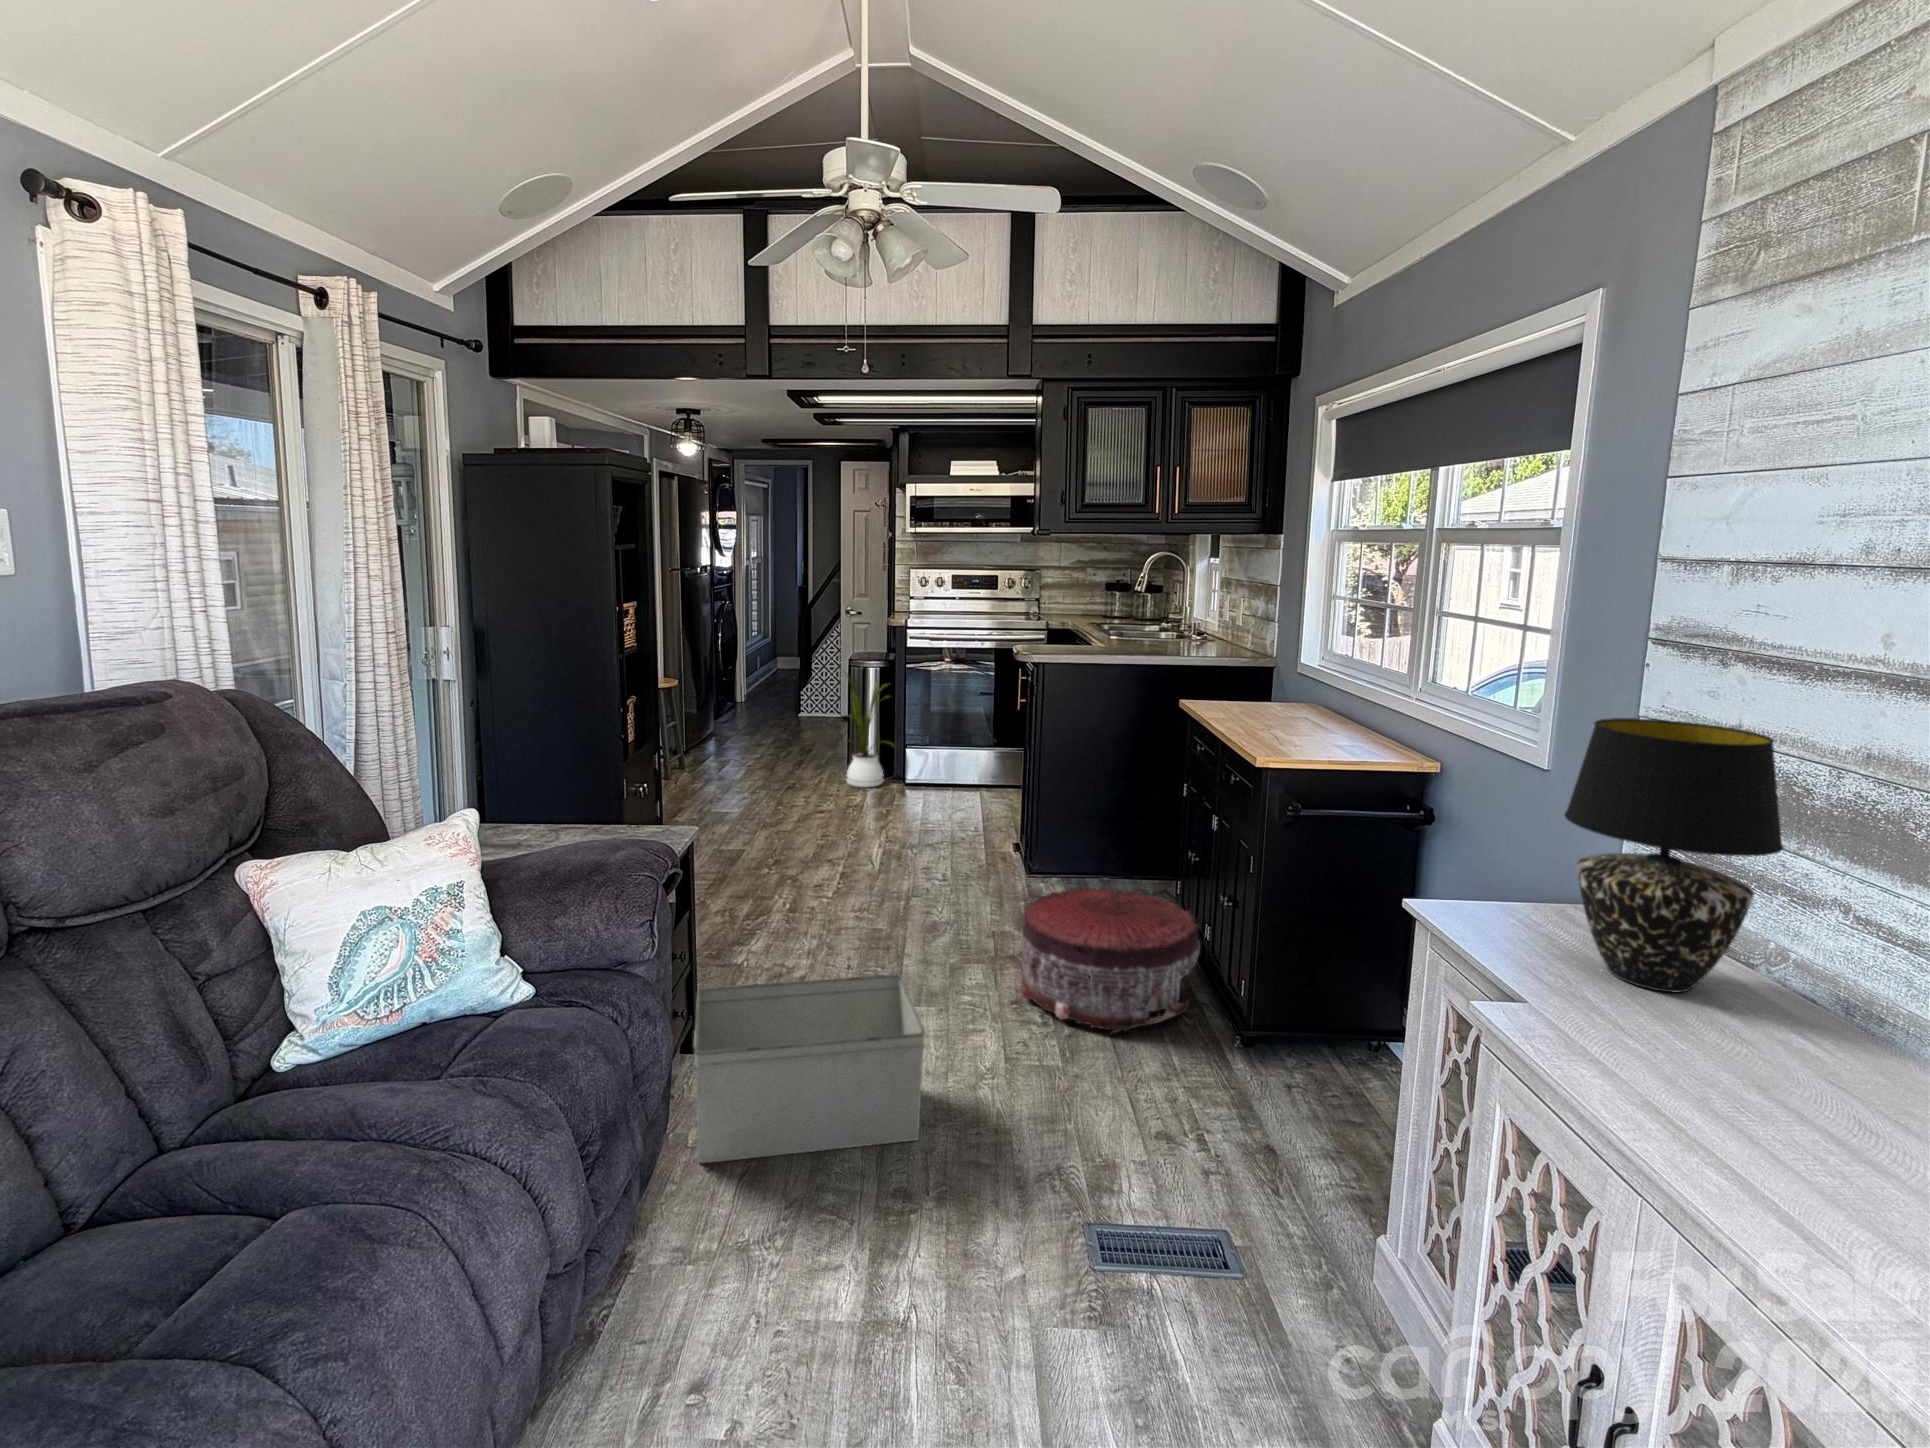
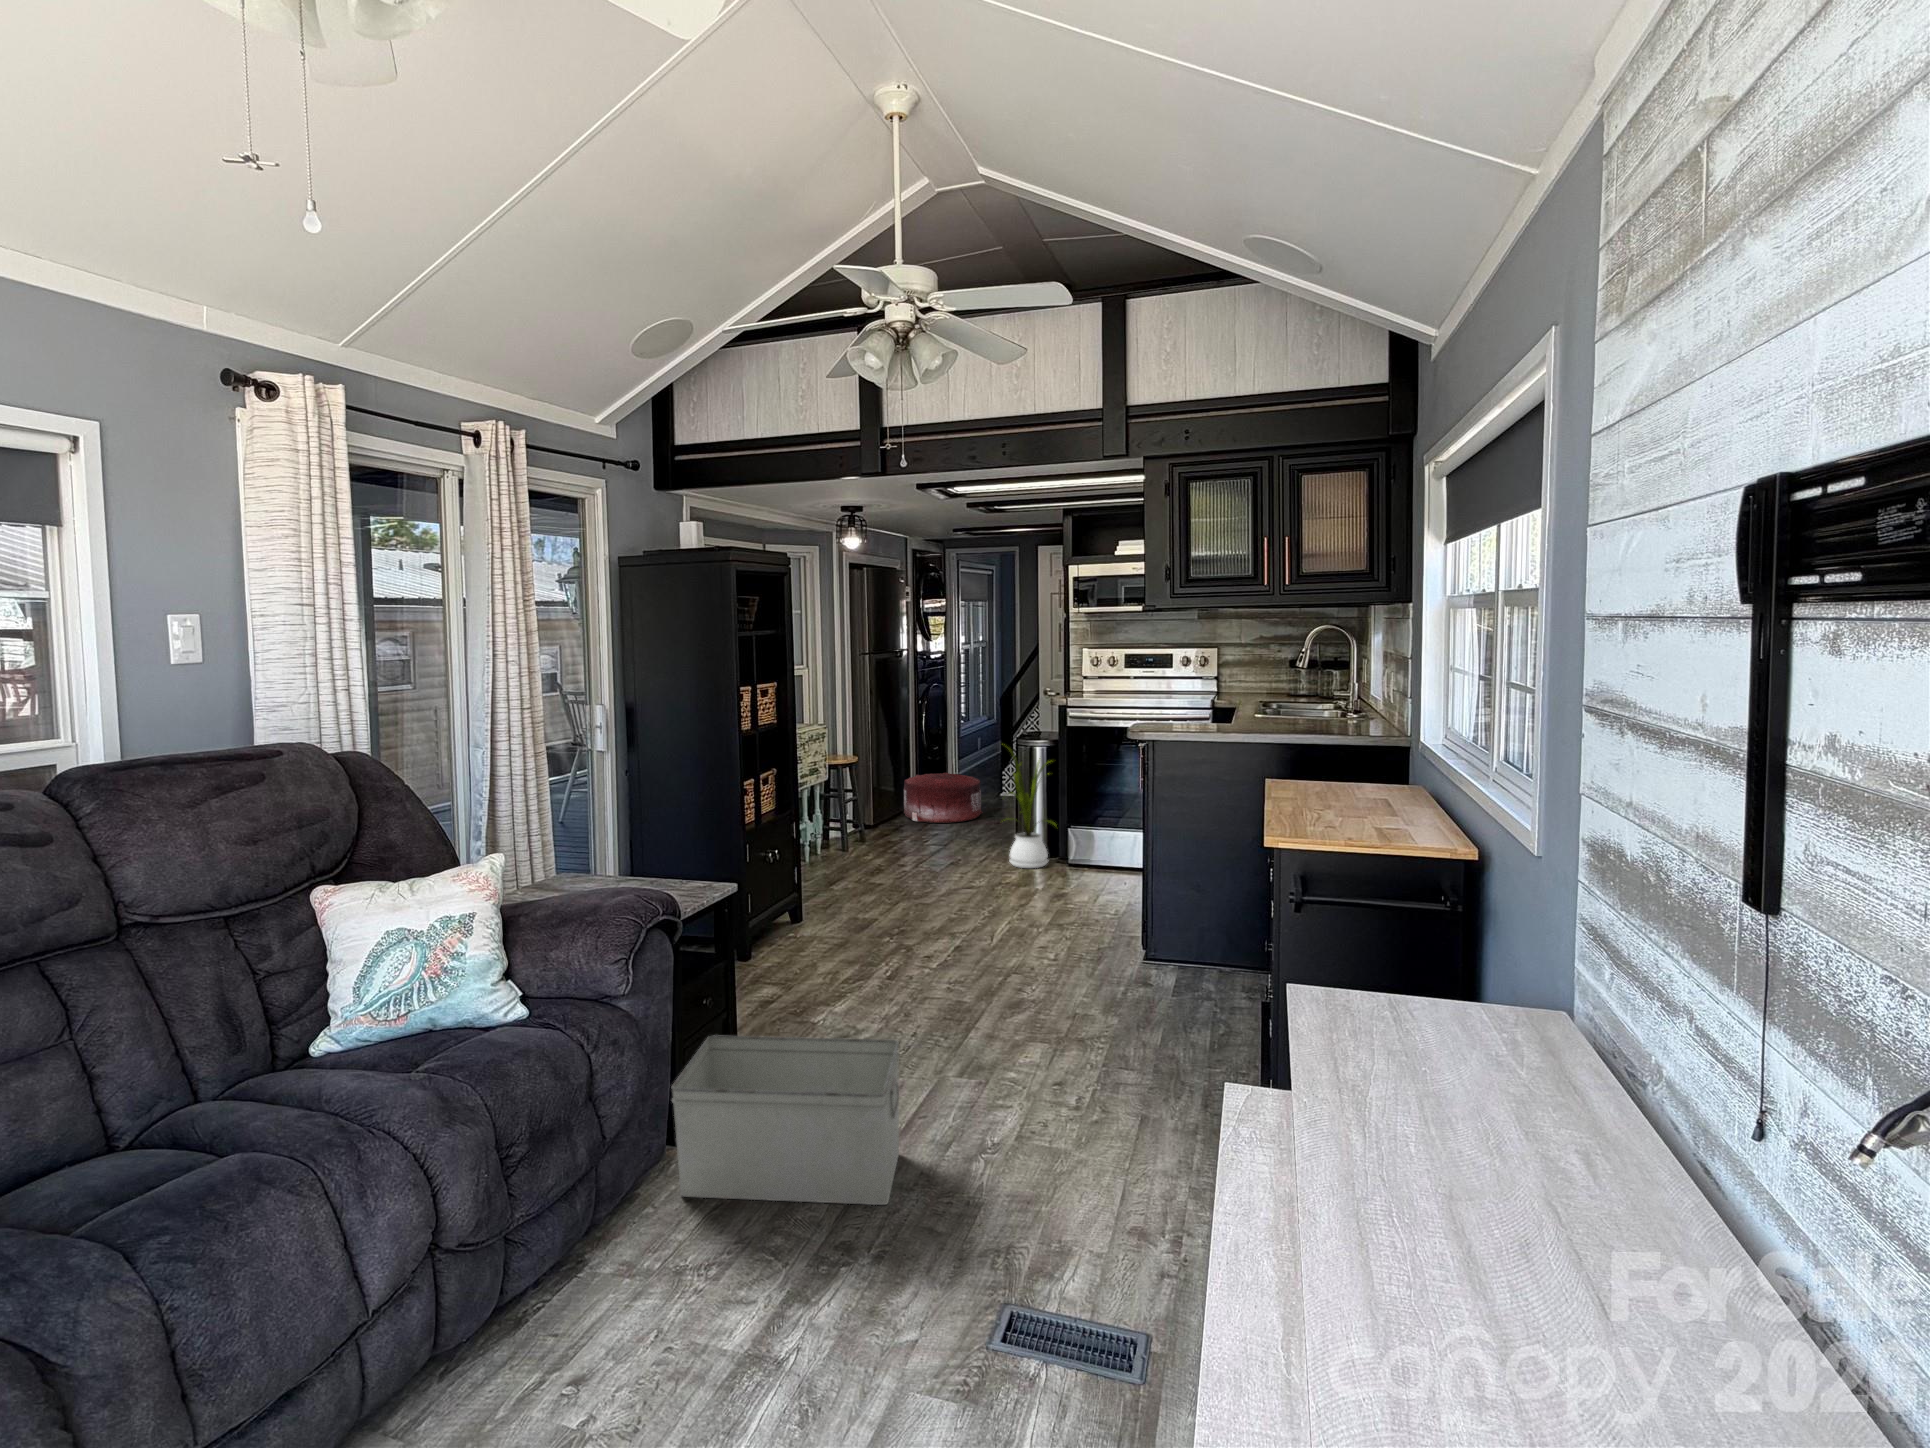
table lamp: present [1565,718,1783,992] -> none [1374,785,1592,1093]
pouf: present [1022,888,1200,1033] -> present [904,773,983,823]

